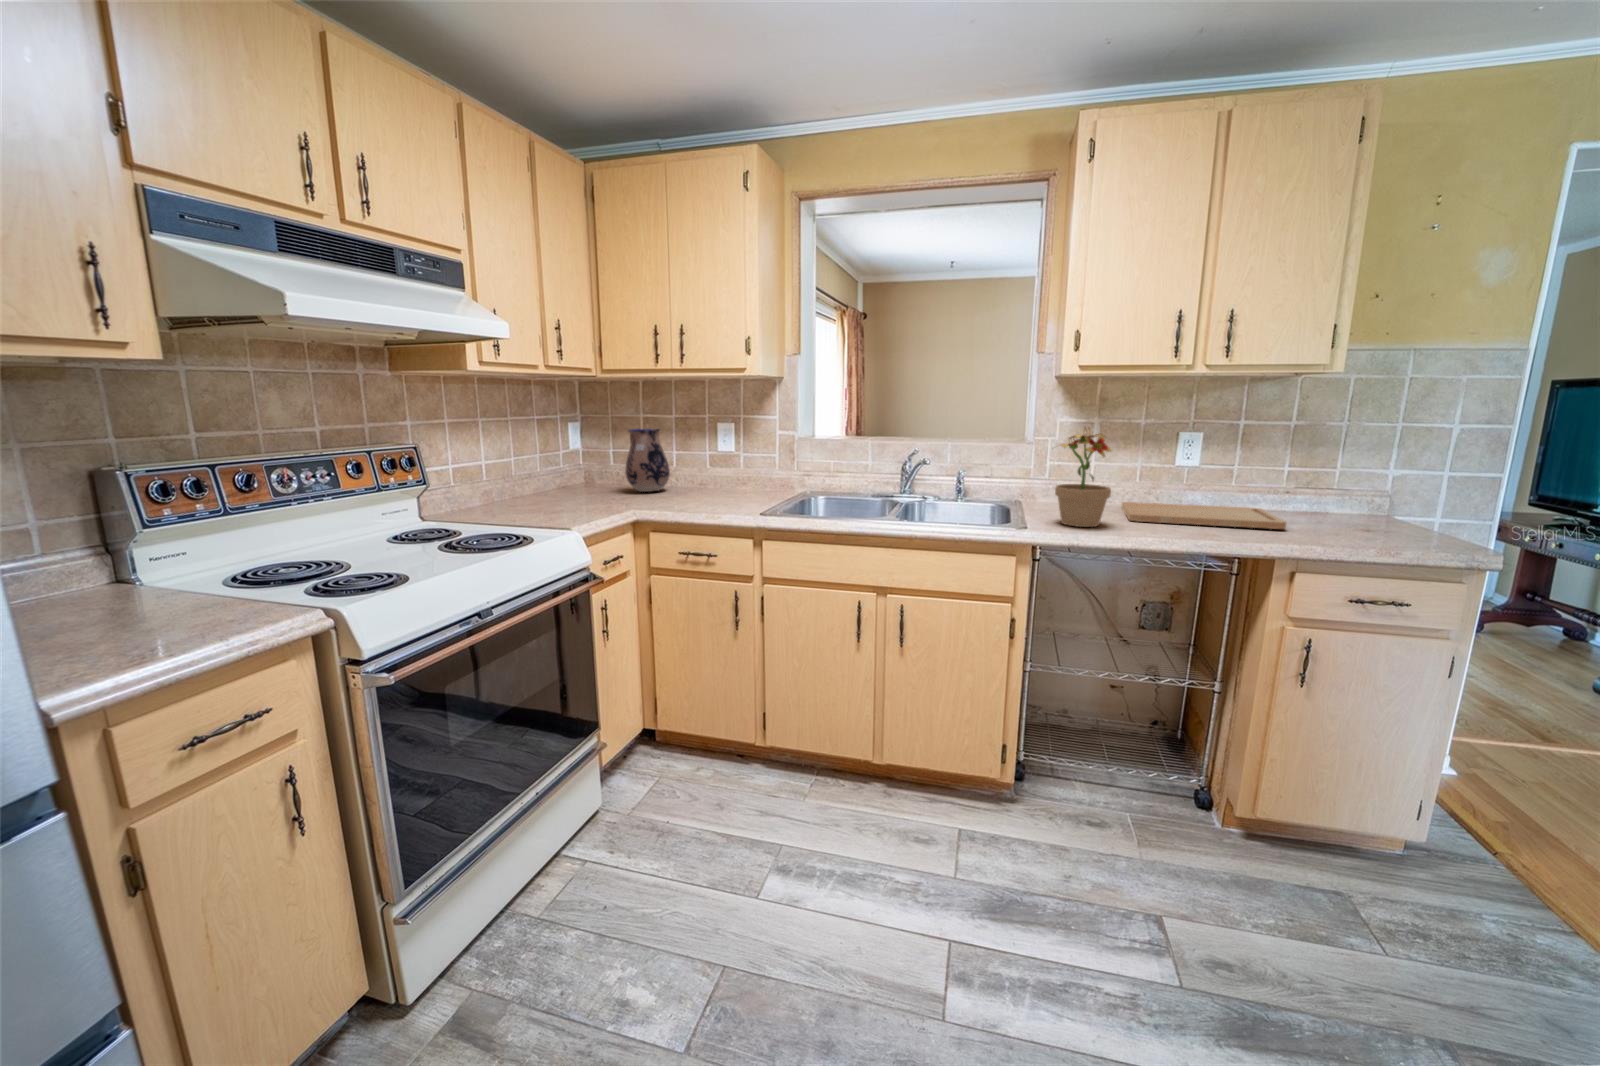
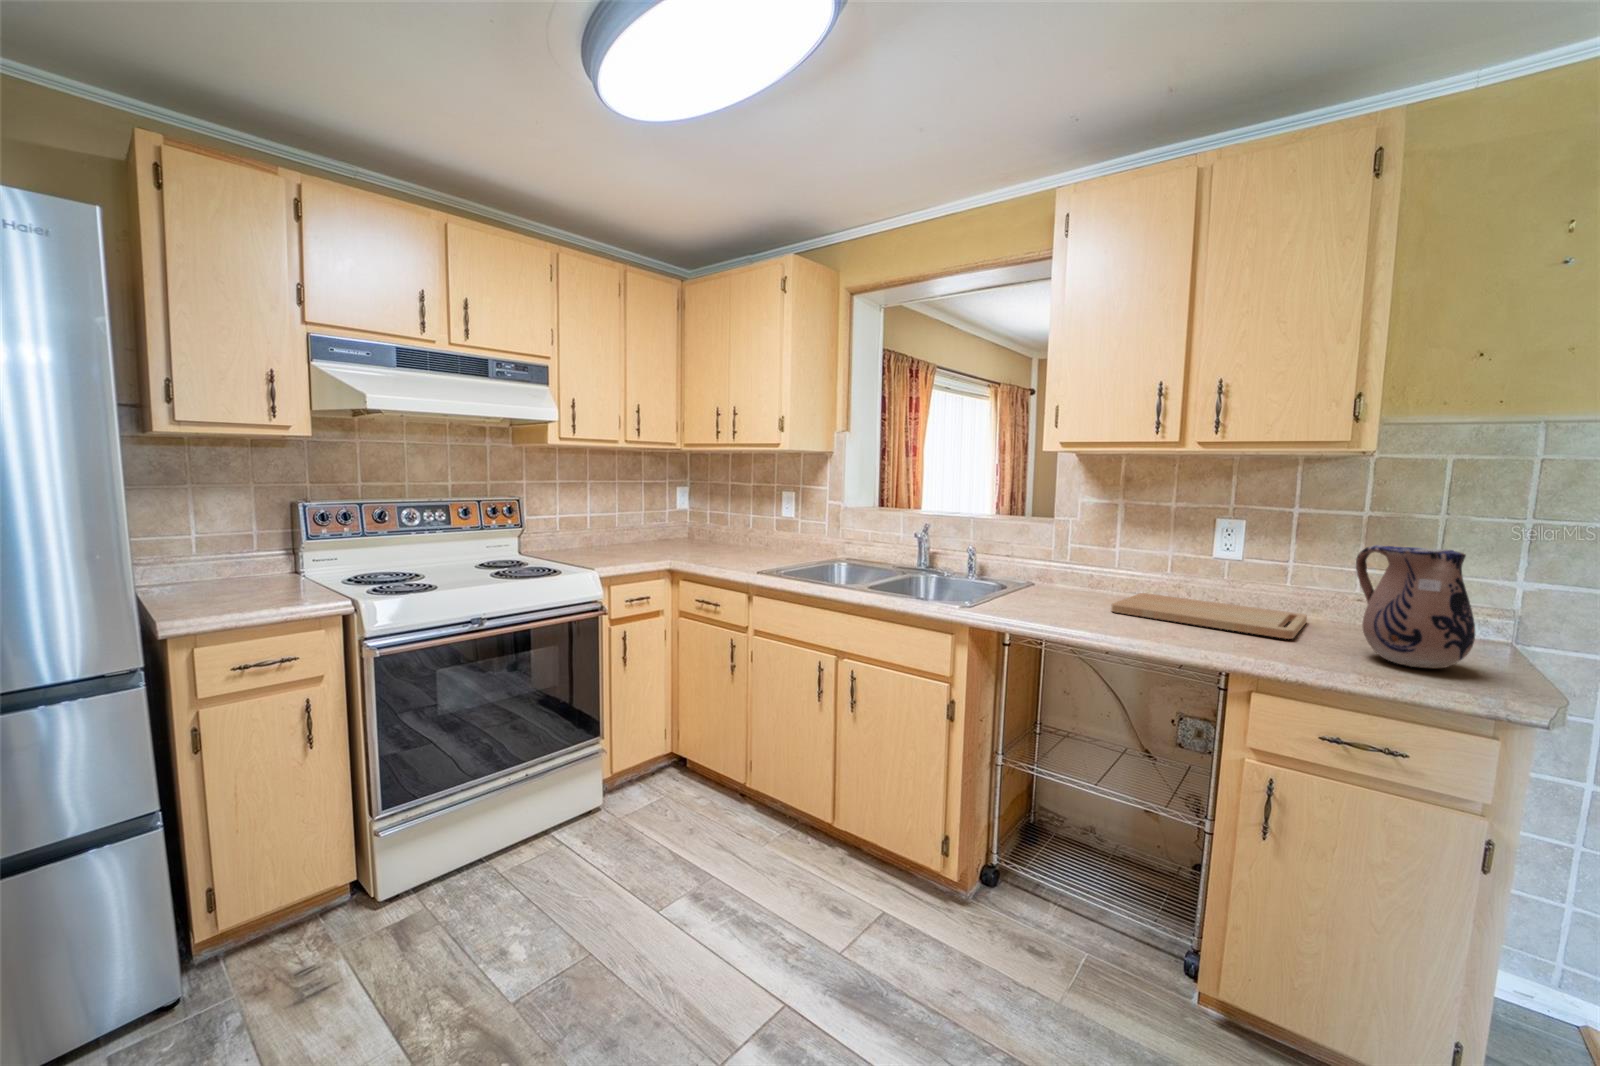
potted plant: present [1055,427,1111,527] -> none [1014,505,1076,612]
ceramic pitcher: present [625,429,670,492] -> present [1356,545,1475,668]

